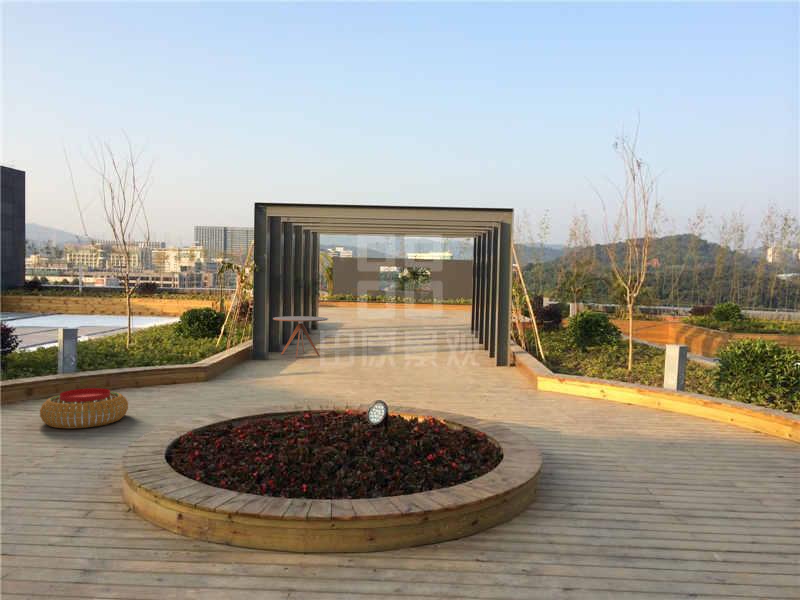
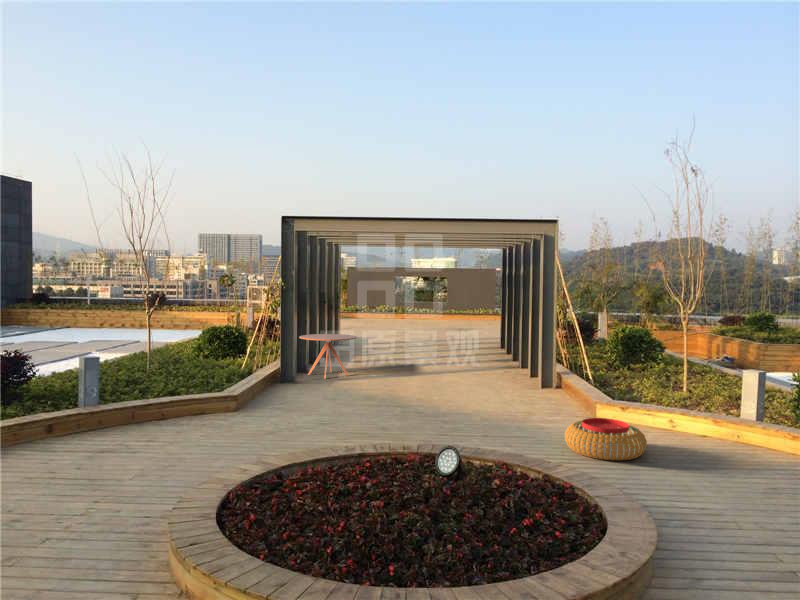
pouf: present [40,388,128,429] -> present [565,418,647,460]

